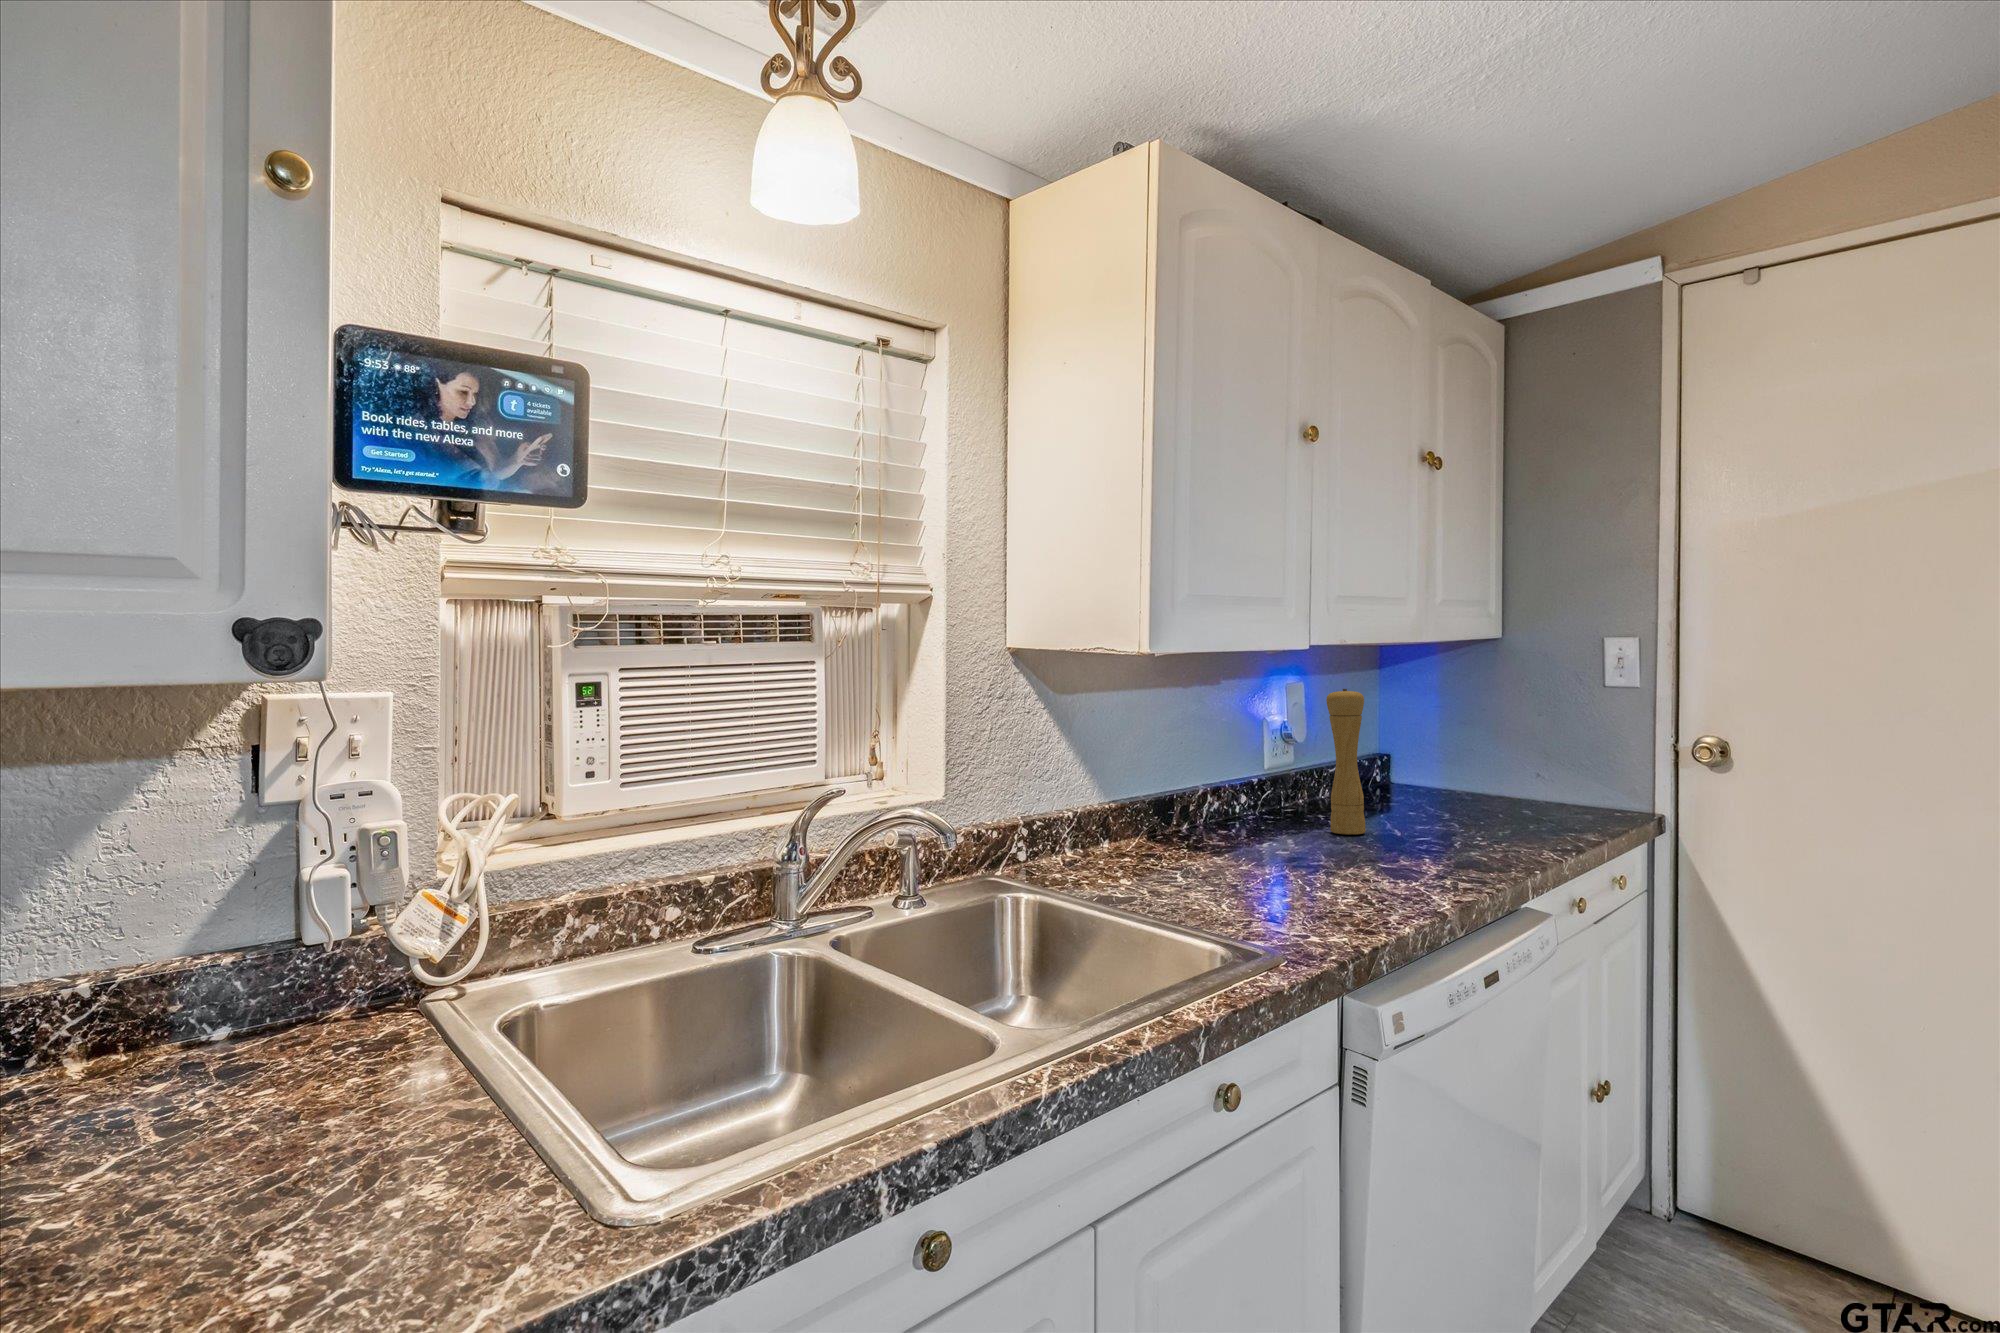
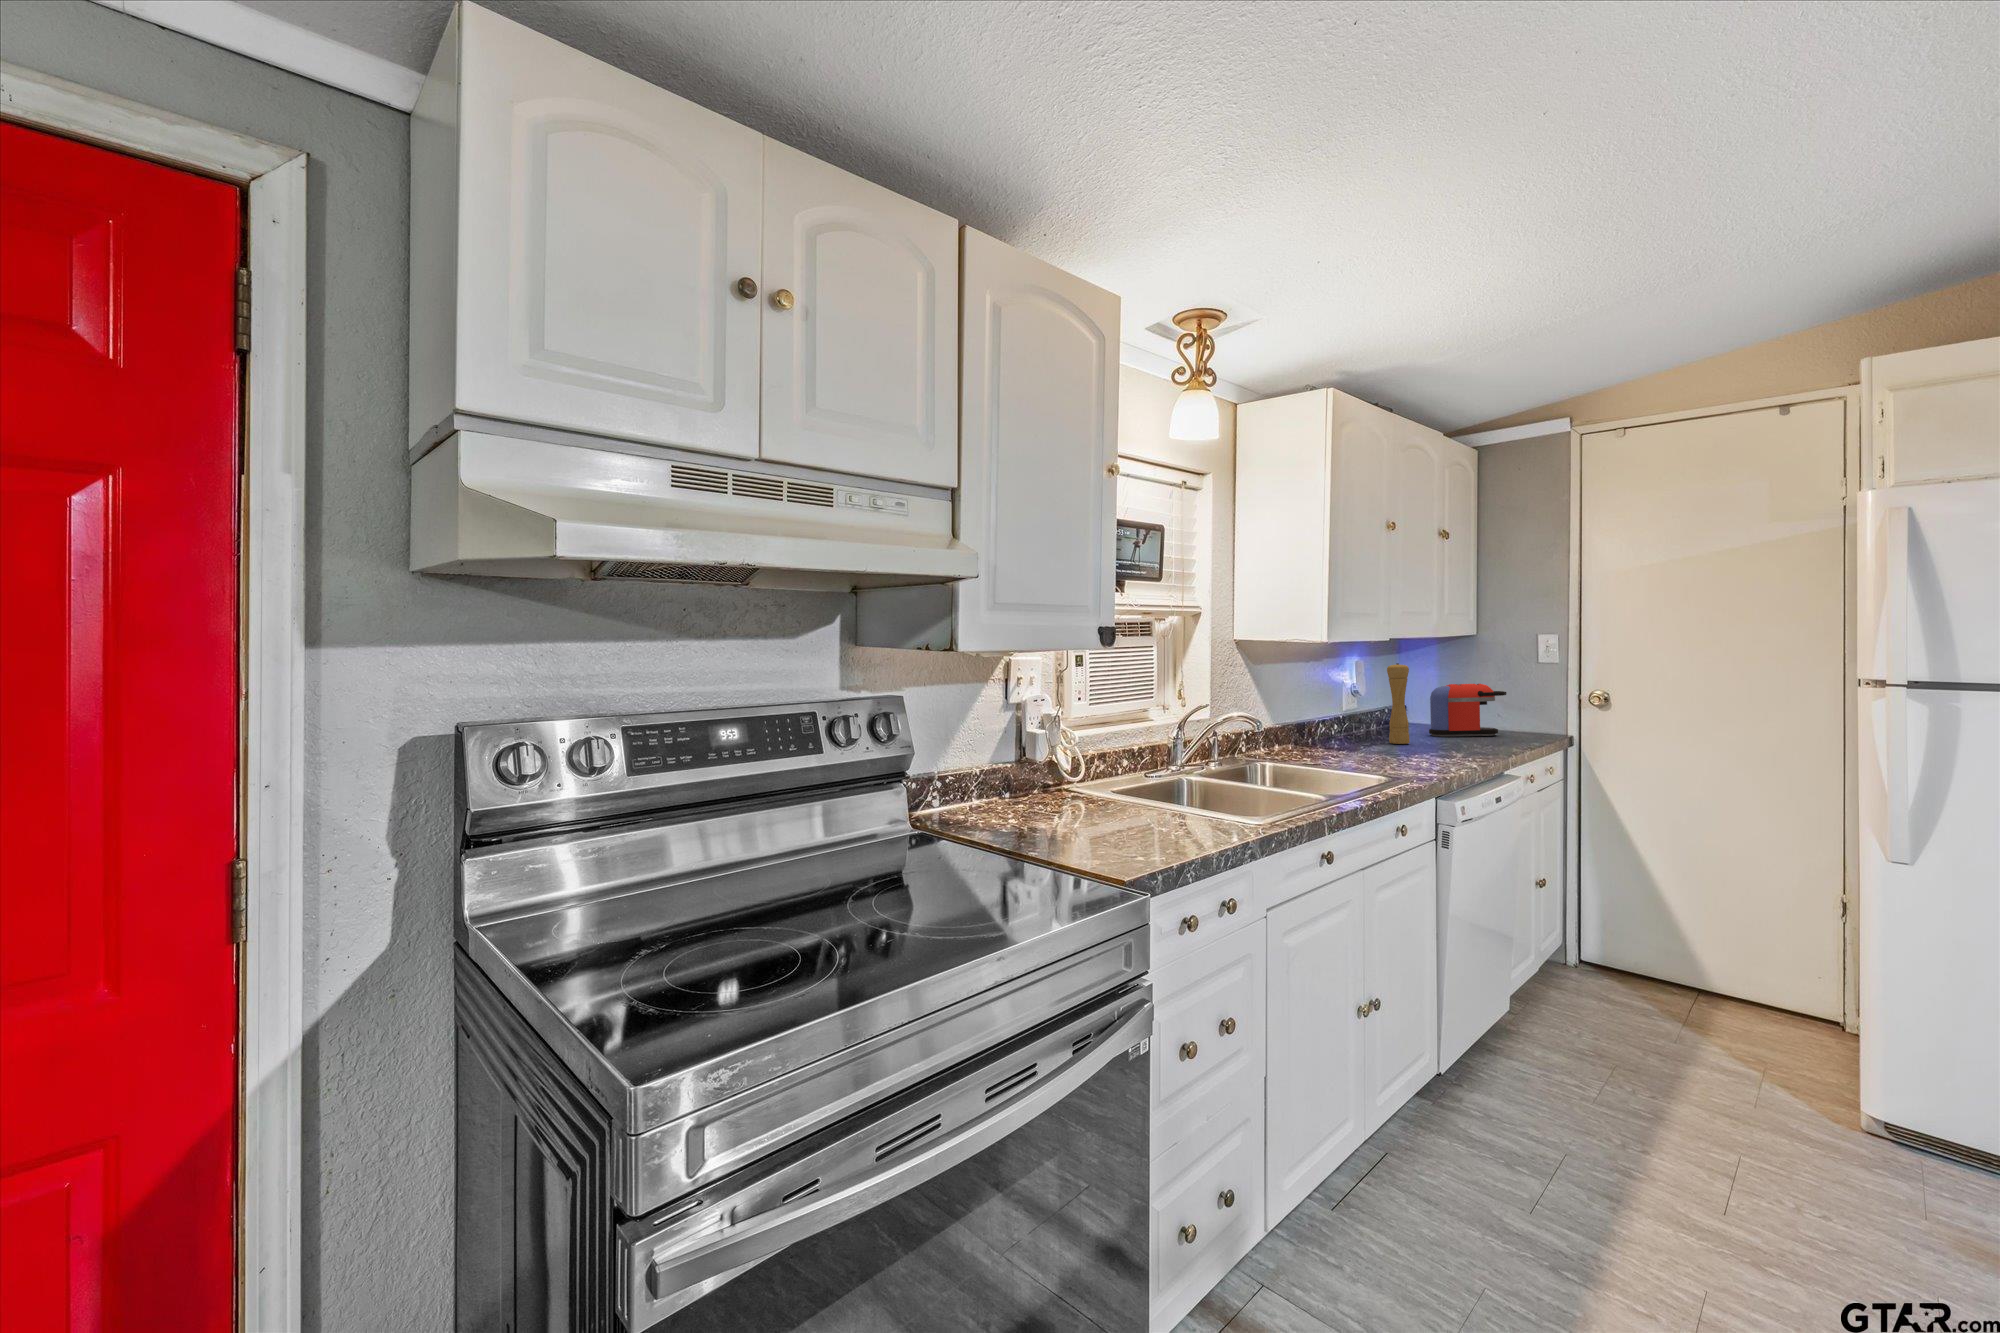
coffee maker: none [1417,722,1550,815] -> present [1429,684,1506,737]

